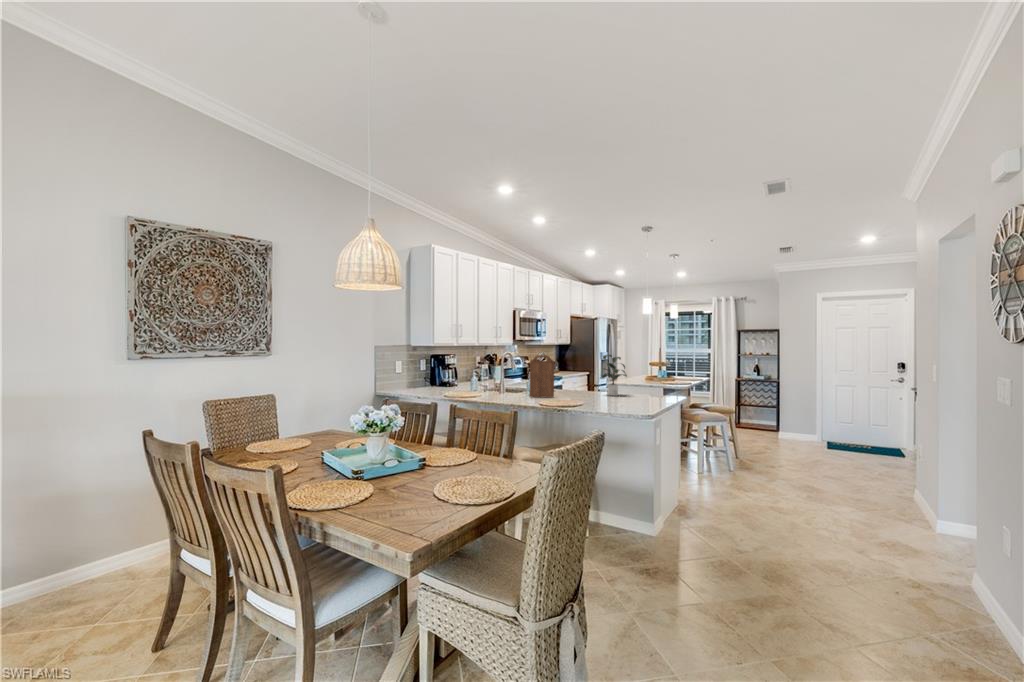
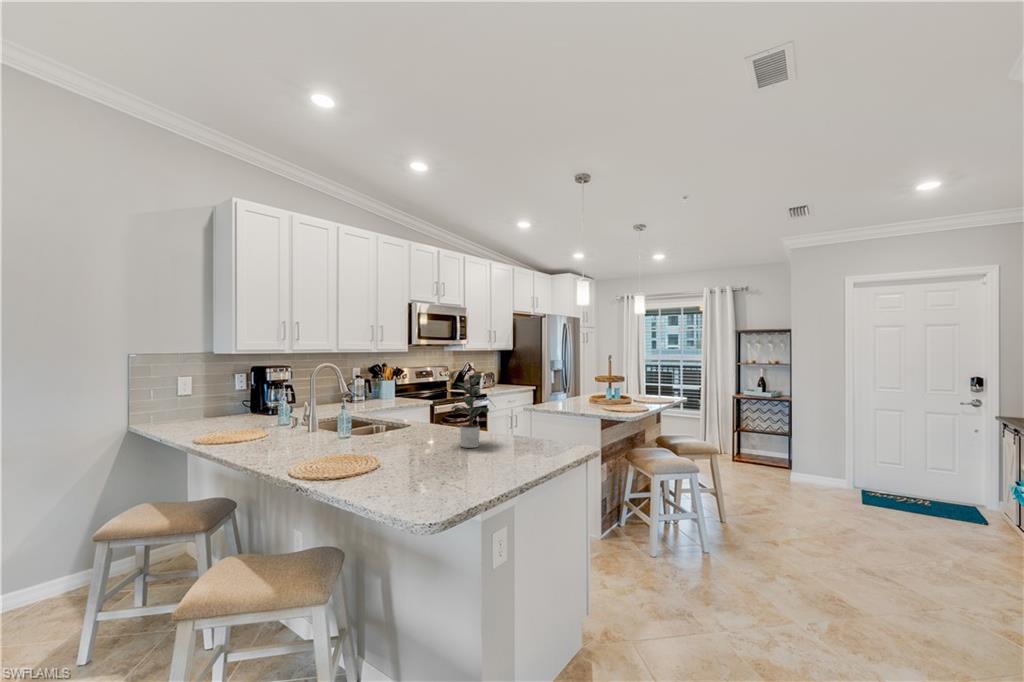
cutting board: present [529,355,554,398] -> none [304,371,353,452]

